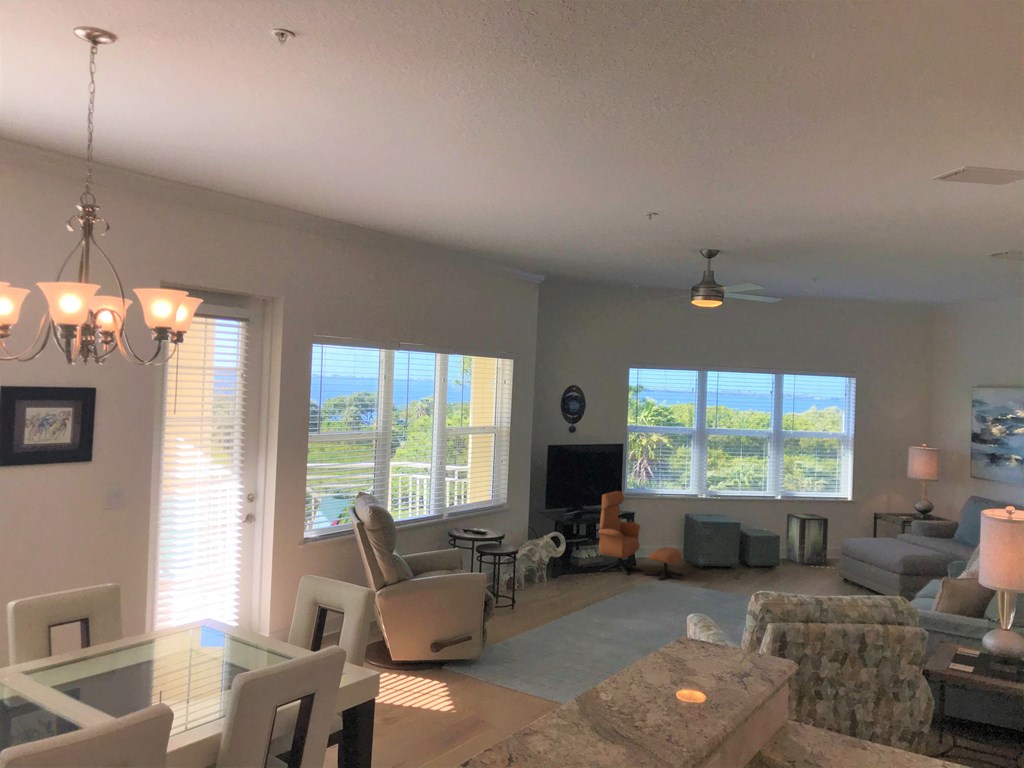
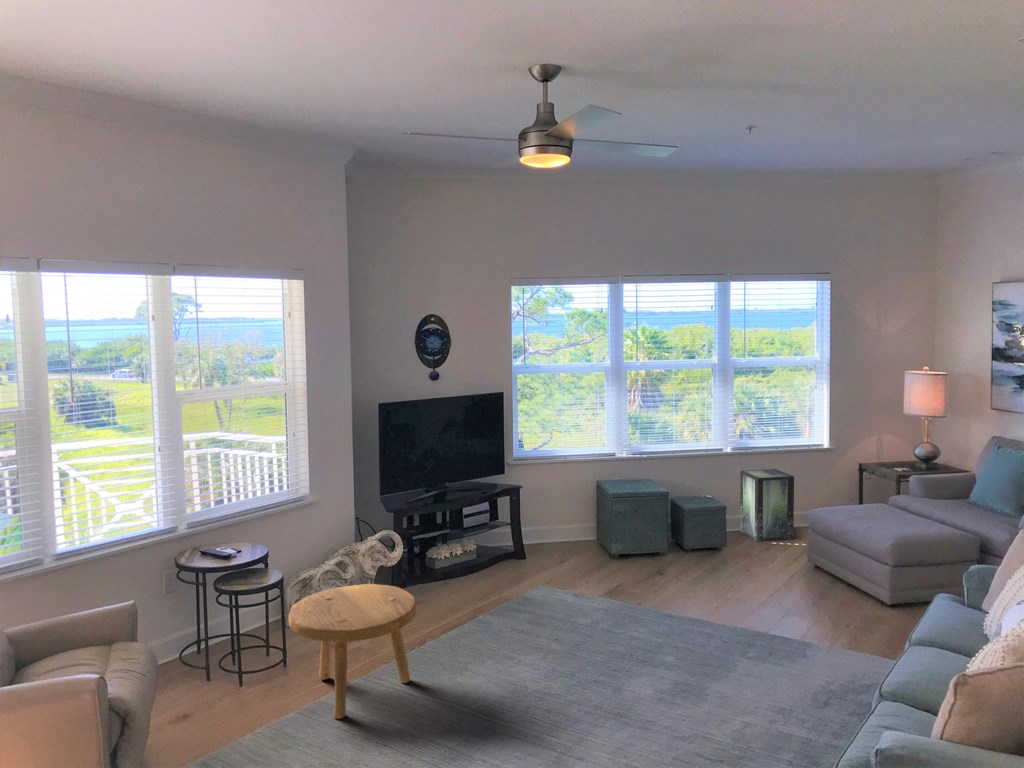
lounge chair: present [598,491,683,581] -> none [462,458,586,586]
footstool: none [533,557,612,632] -> present [288,584,416,719]

